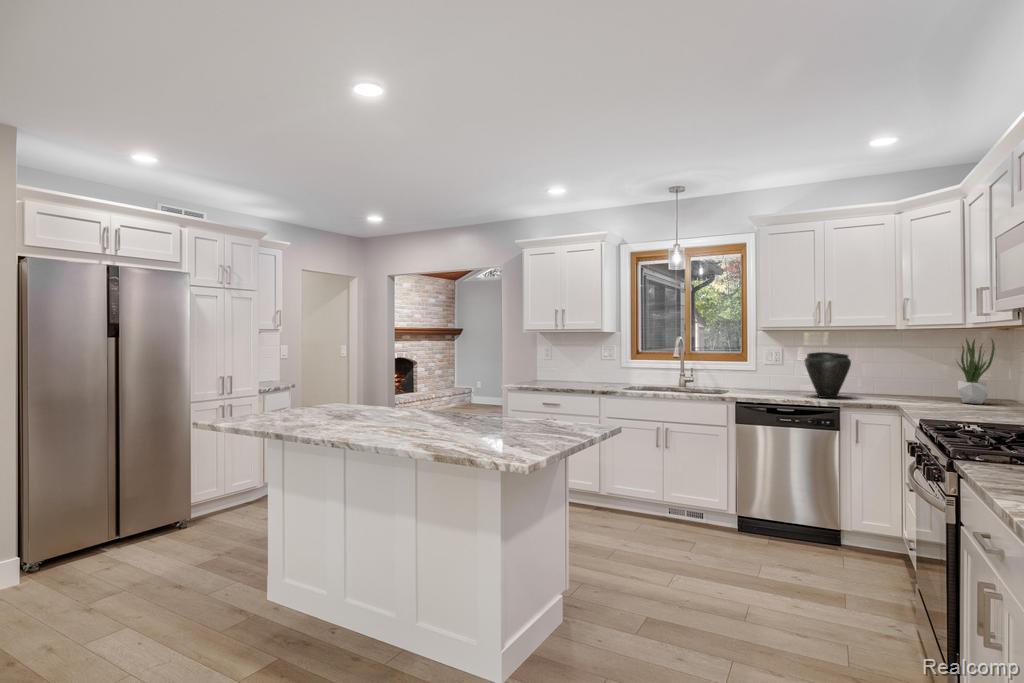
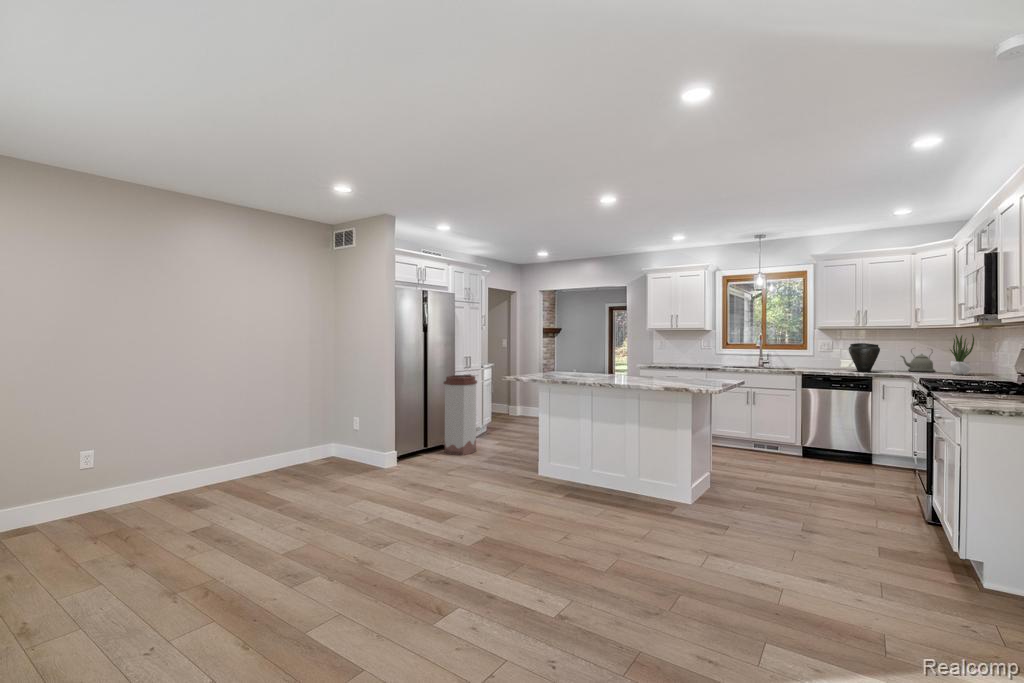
kettle: none [880,359,932,397] -> present [901,351,935,372]
trash can: none [146,410,212,552] -> present [444,375,477,455]

